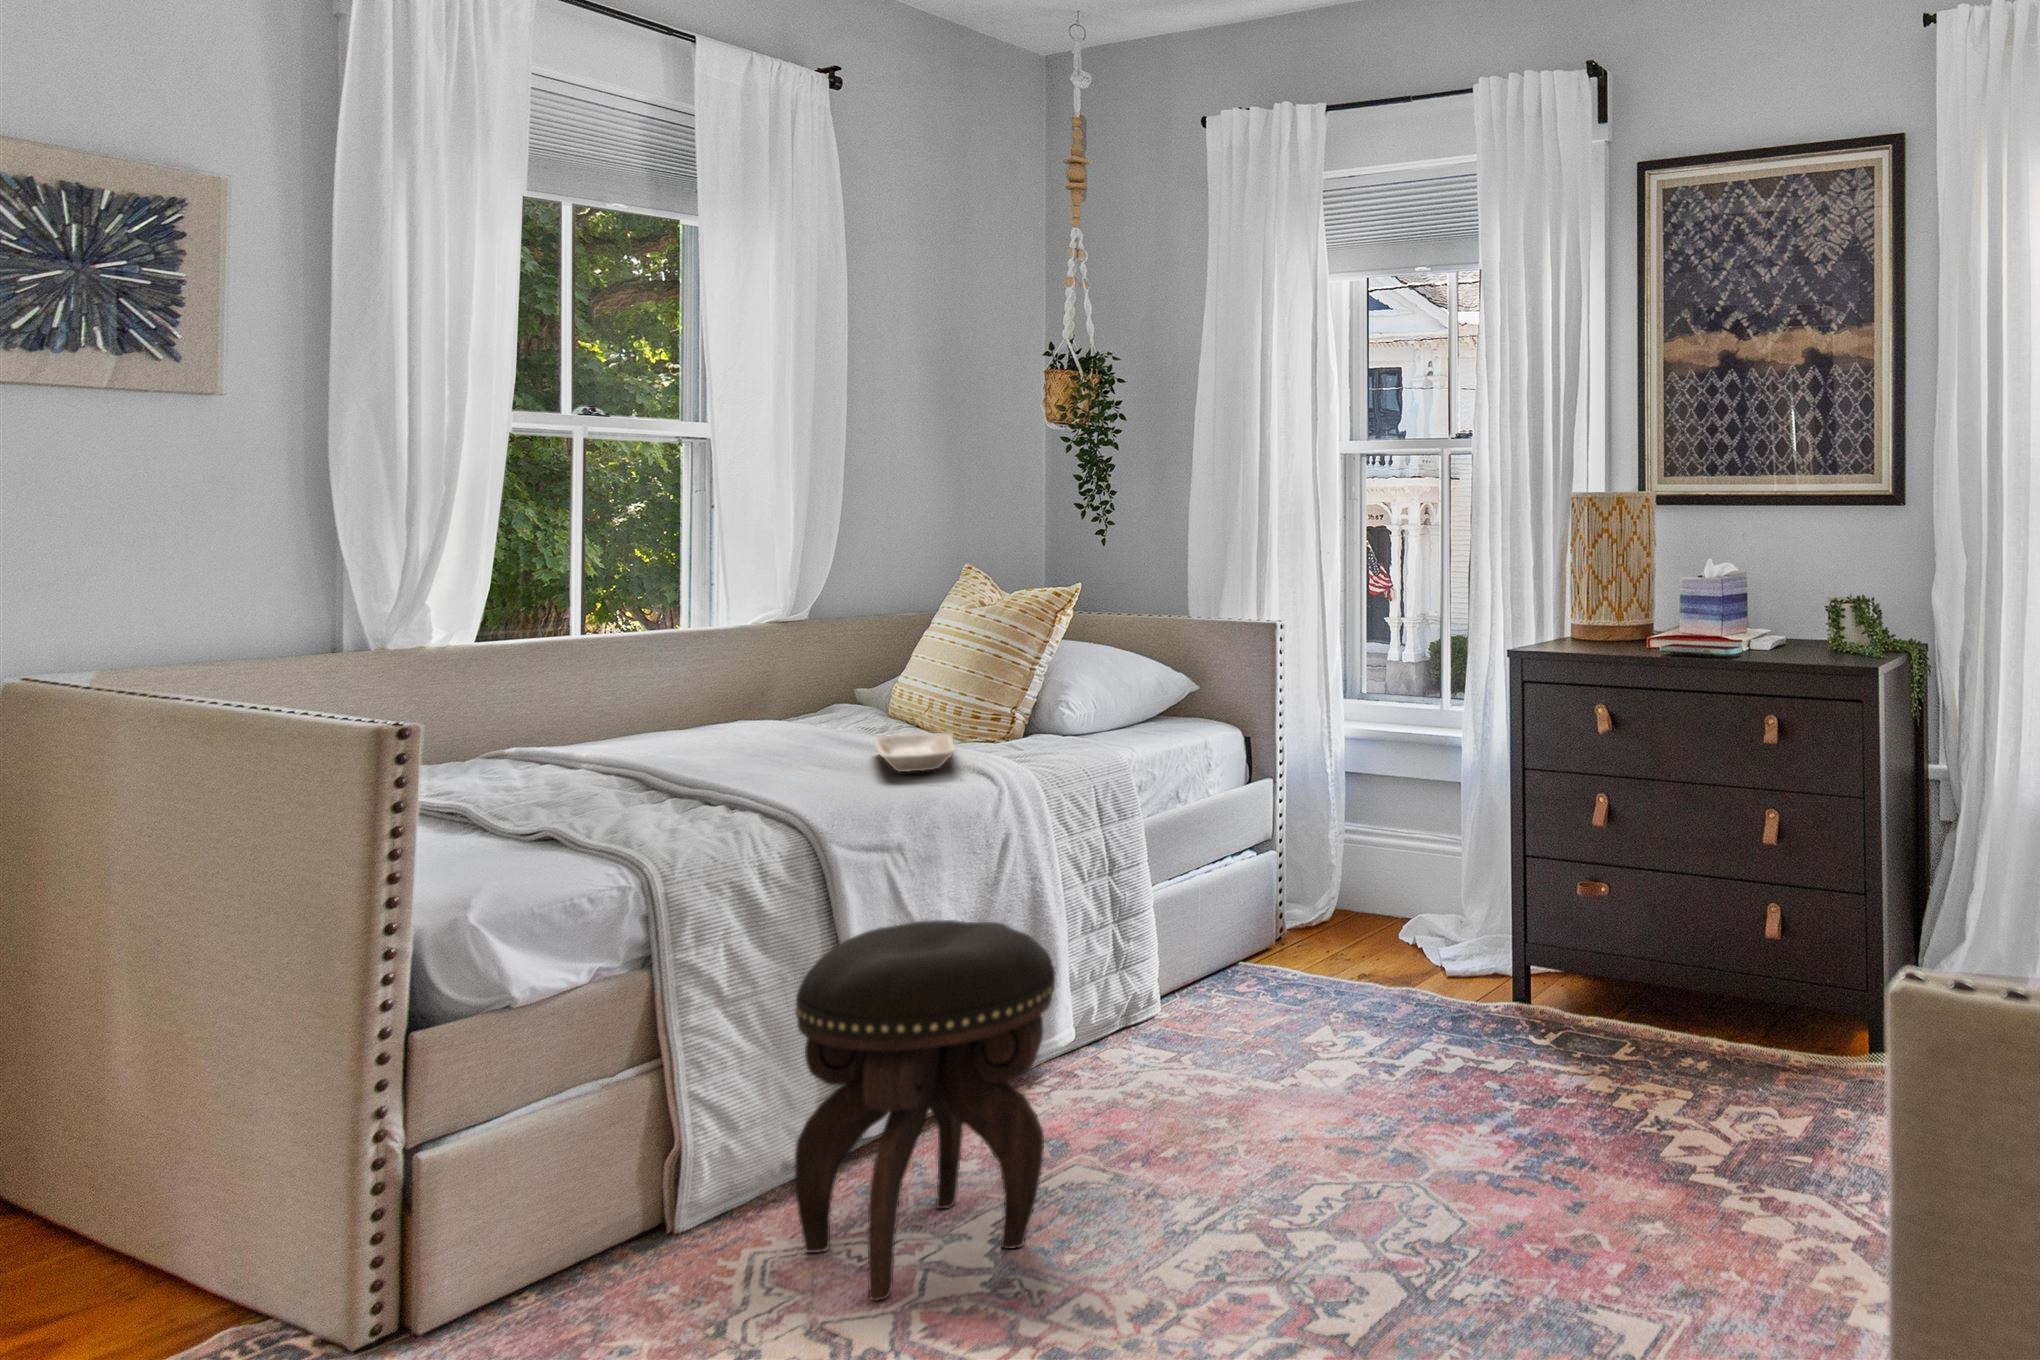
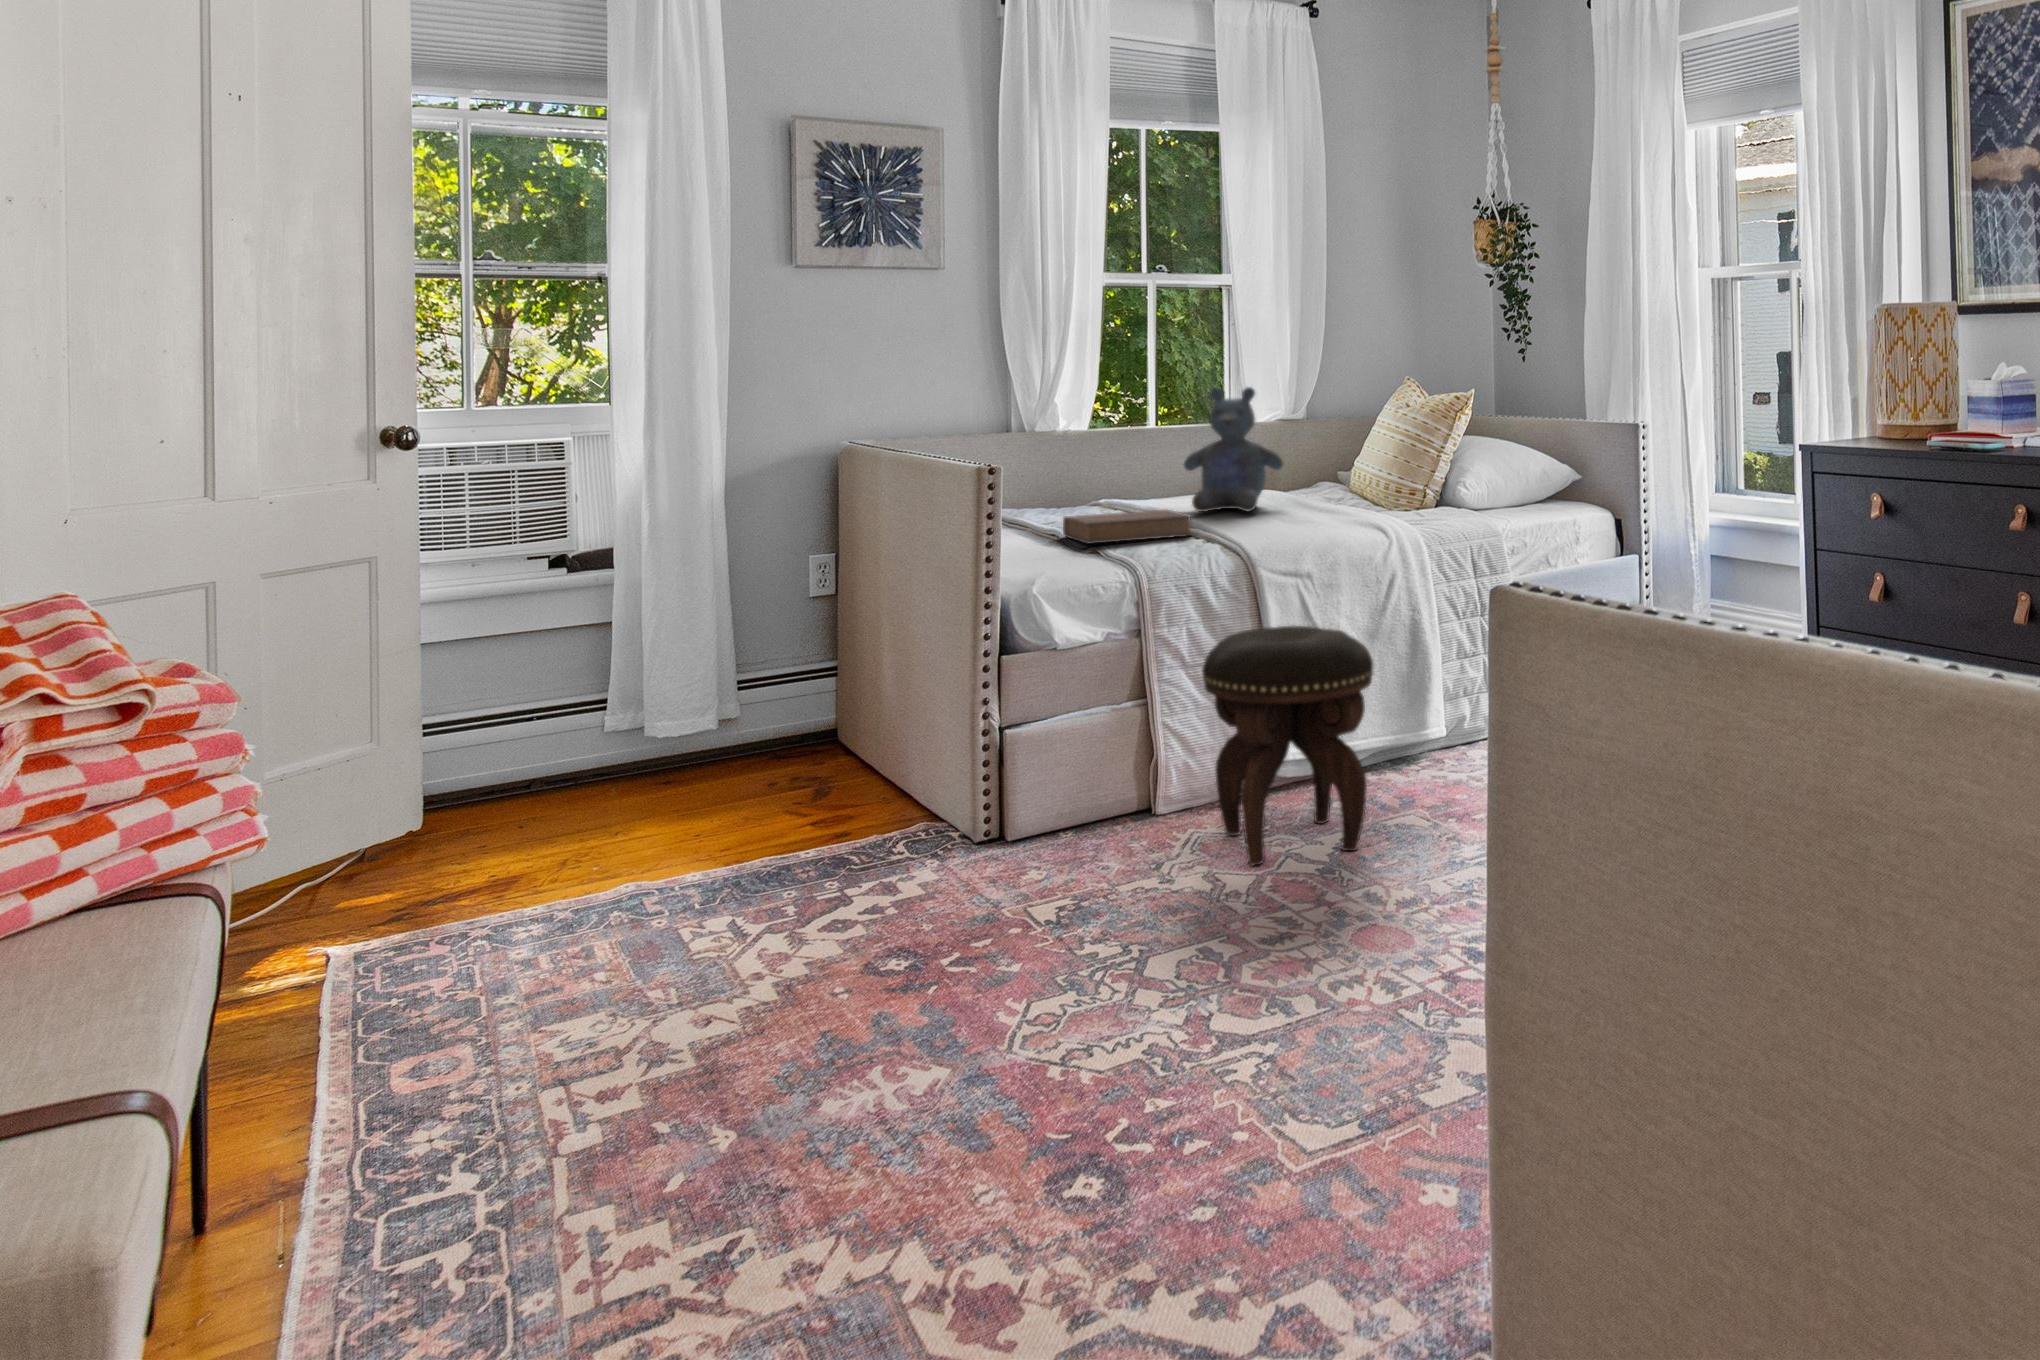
stuffed bear: none [673,574,829,753] -> present [1184,387,1284,512]
tray: present [874,733,956,772] -> none [1296,503,1357,528]
book: none [501,753,729,816] -> present [1063,509,1191,544]

